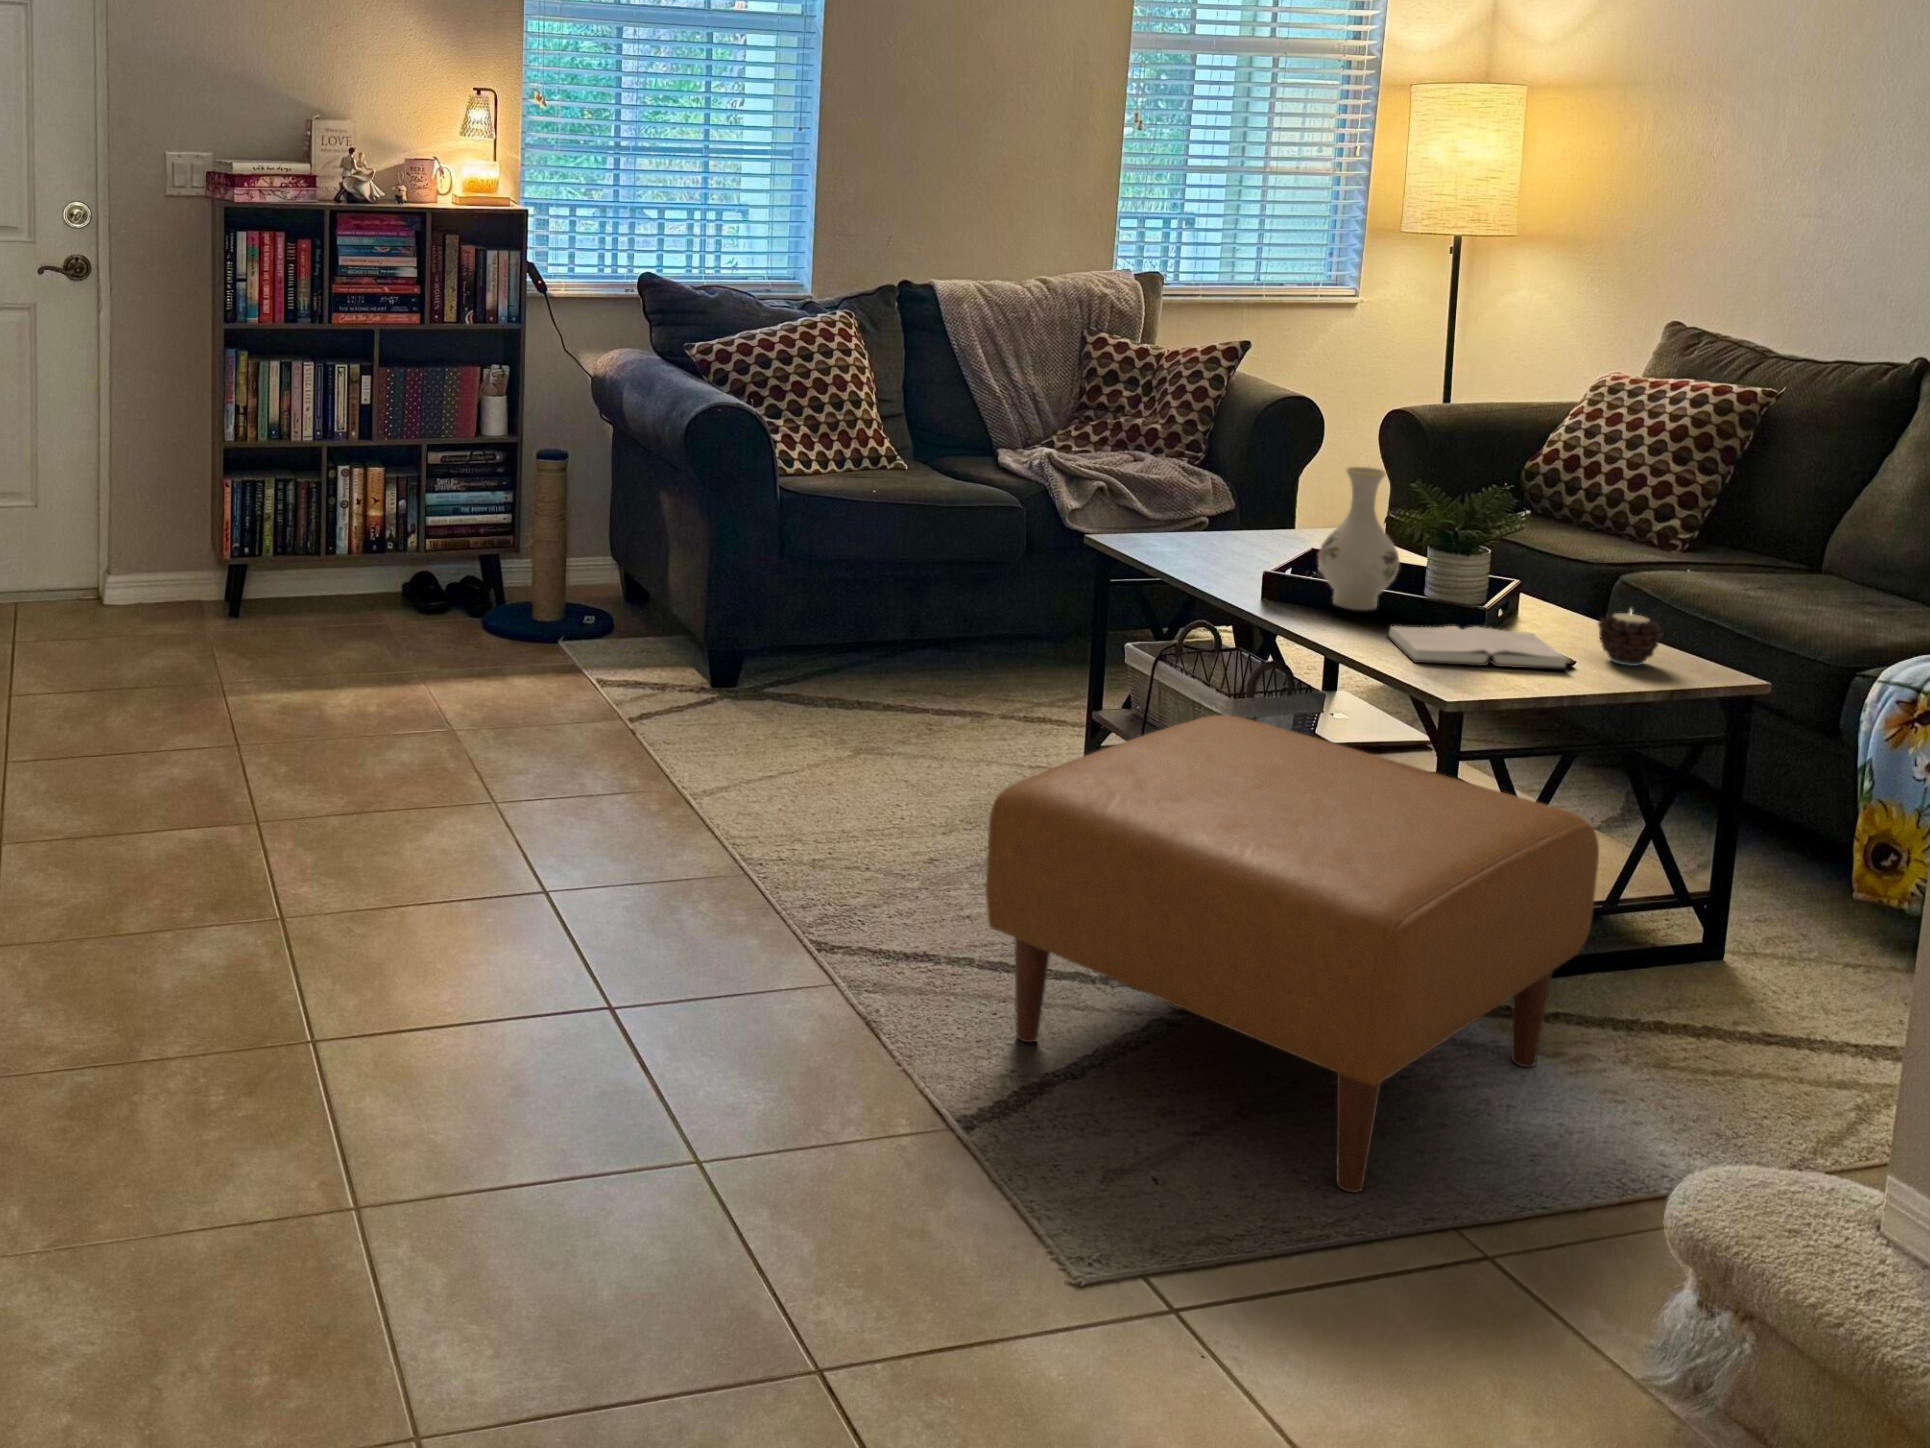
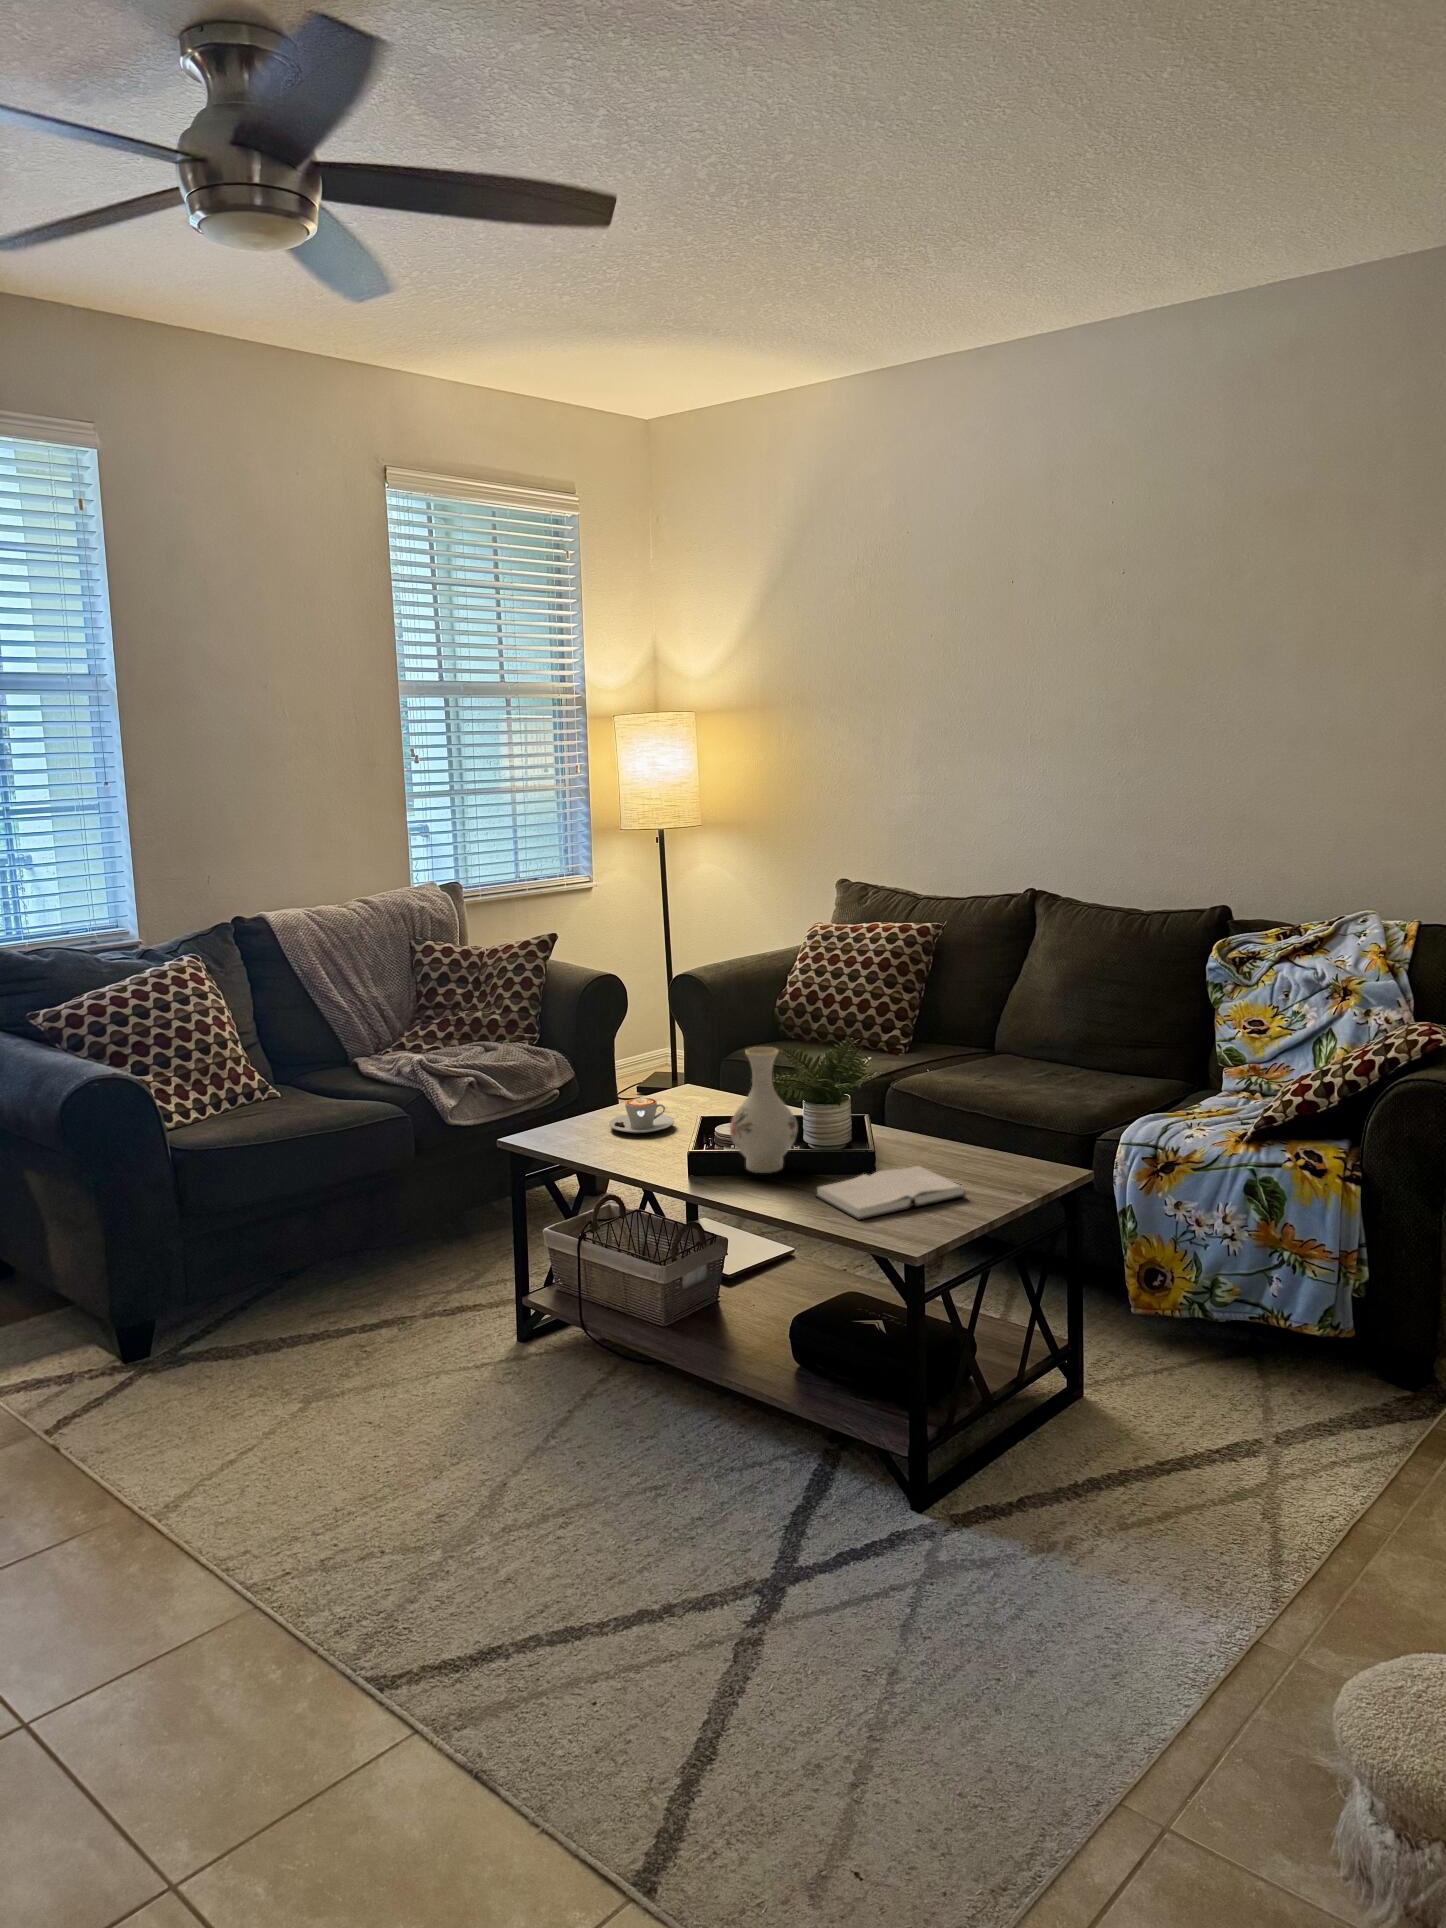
coffee cup: none [1212,517,1289,556] -> present [609,1098,674,1133]
candle: present [1598,612,1662,666] -> none [966,1131,1017,1179]
ottoman: present [986,715,1599,1193] -> none [581,1311,1081,1804]

